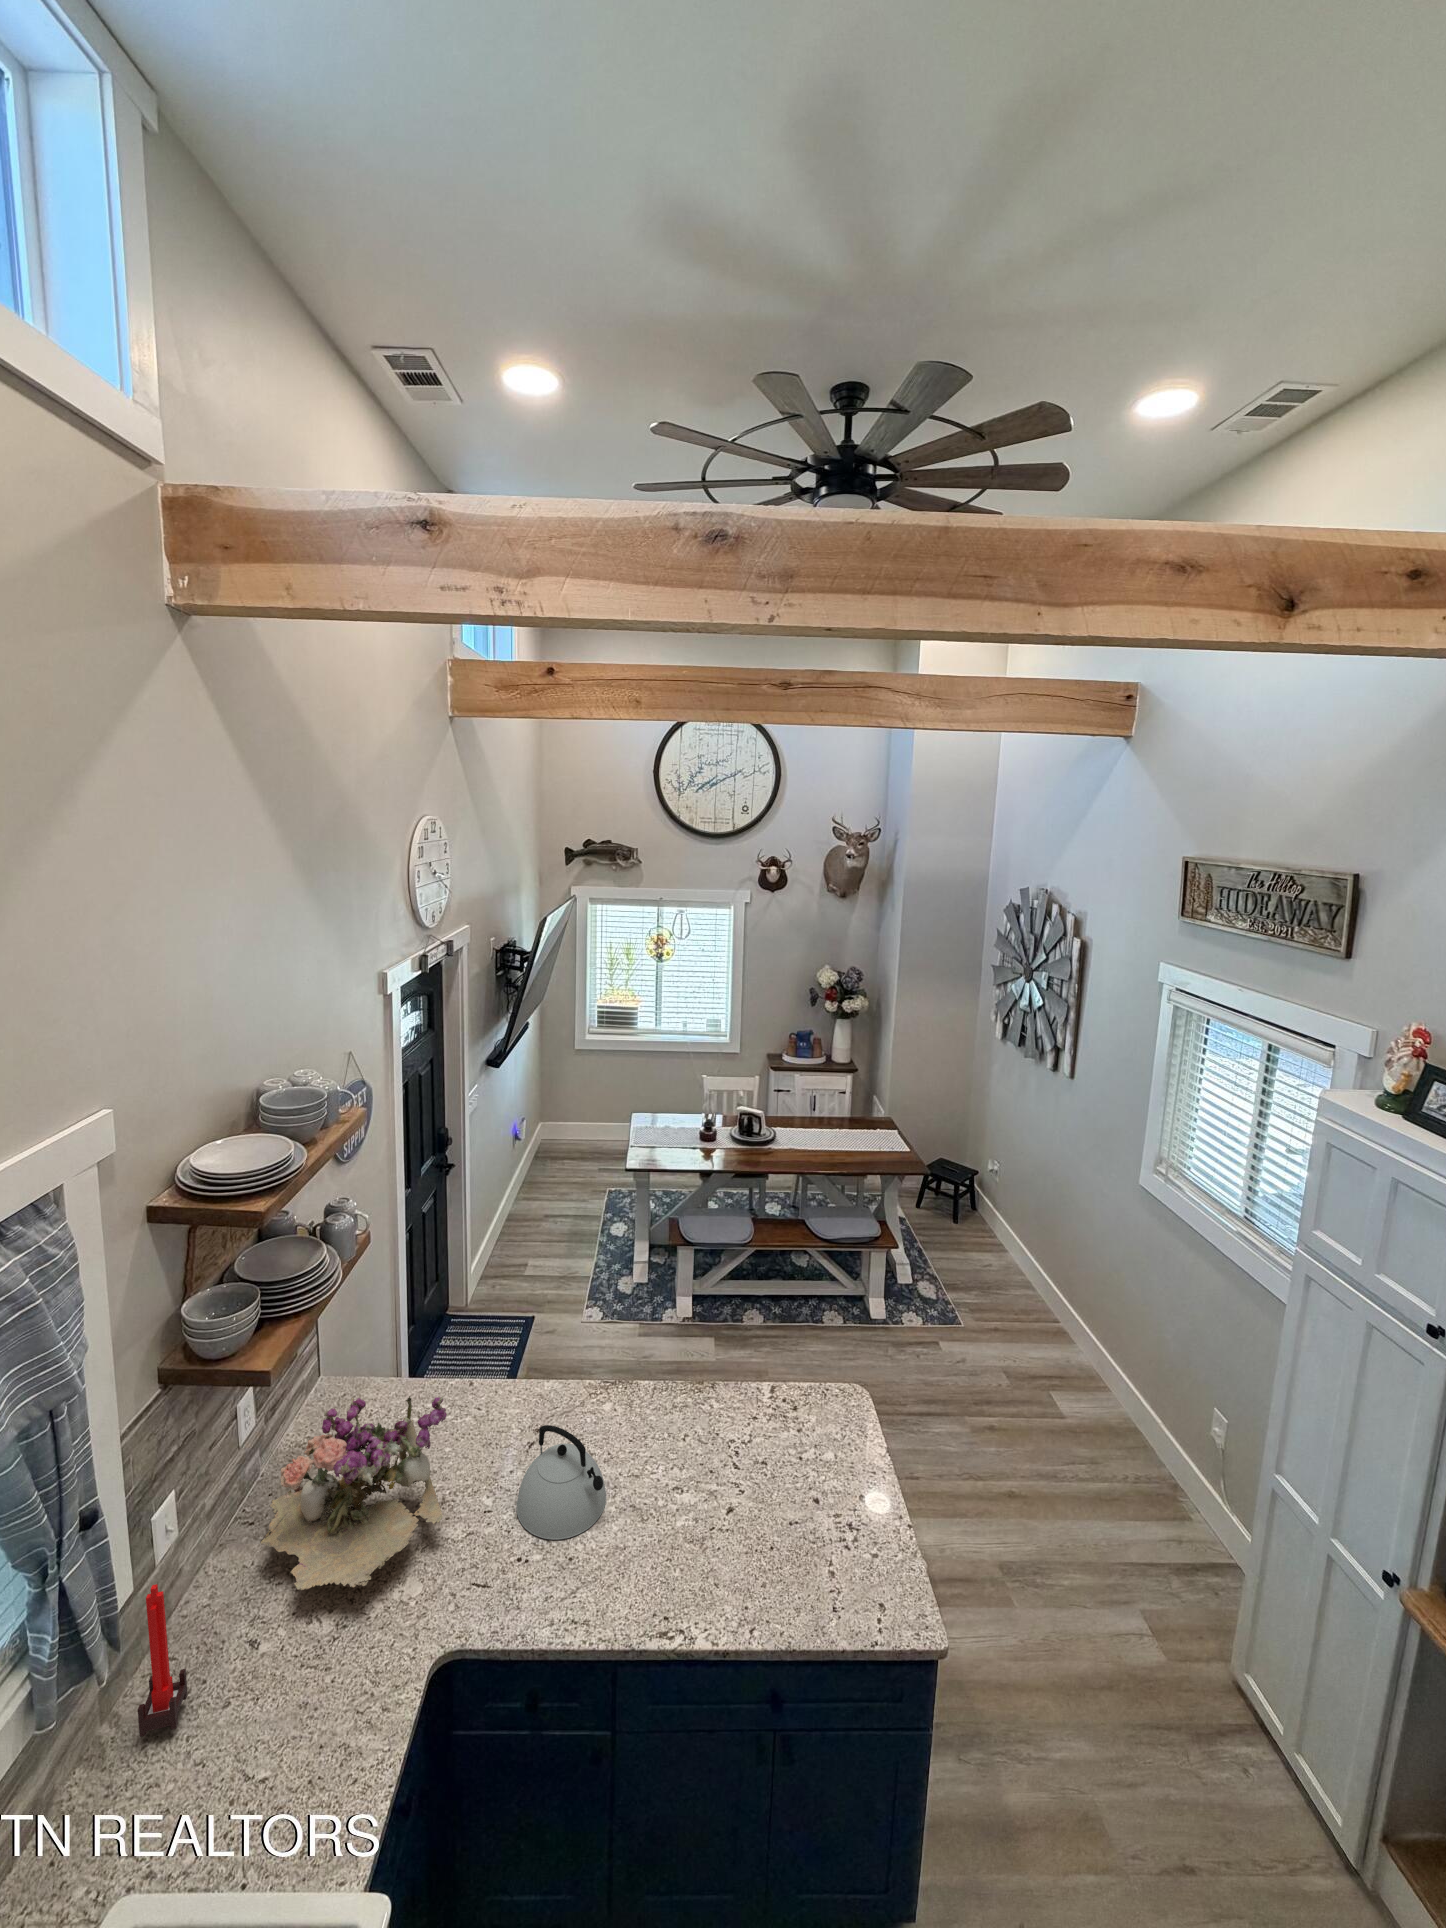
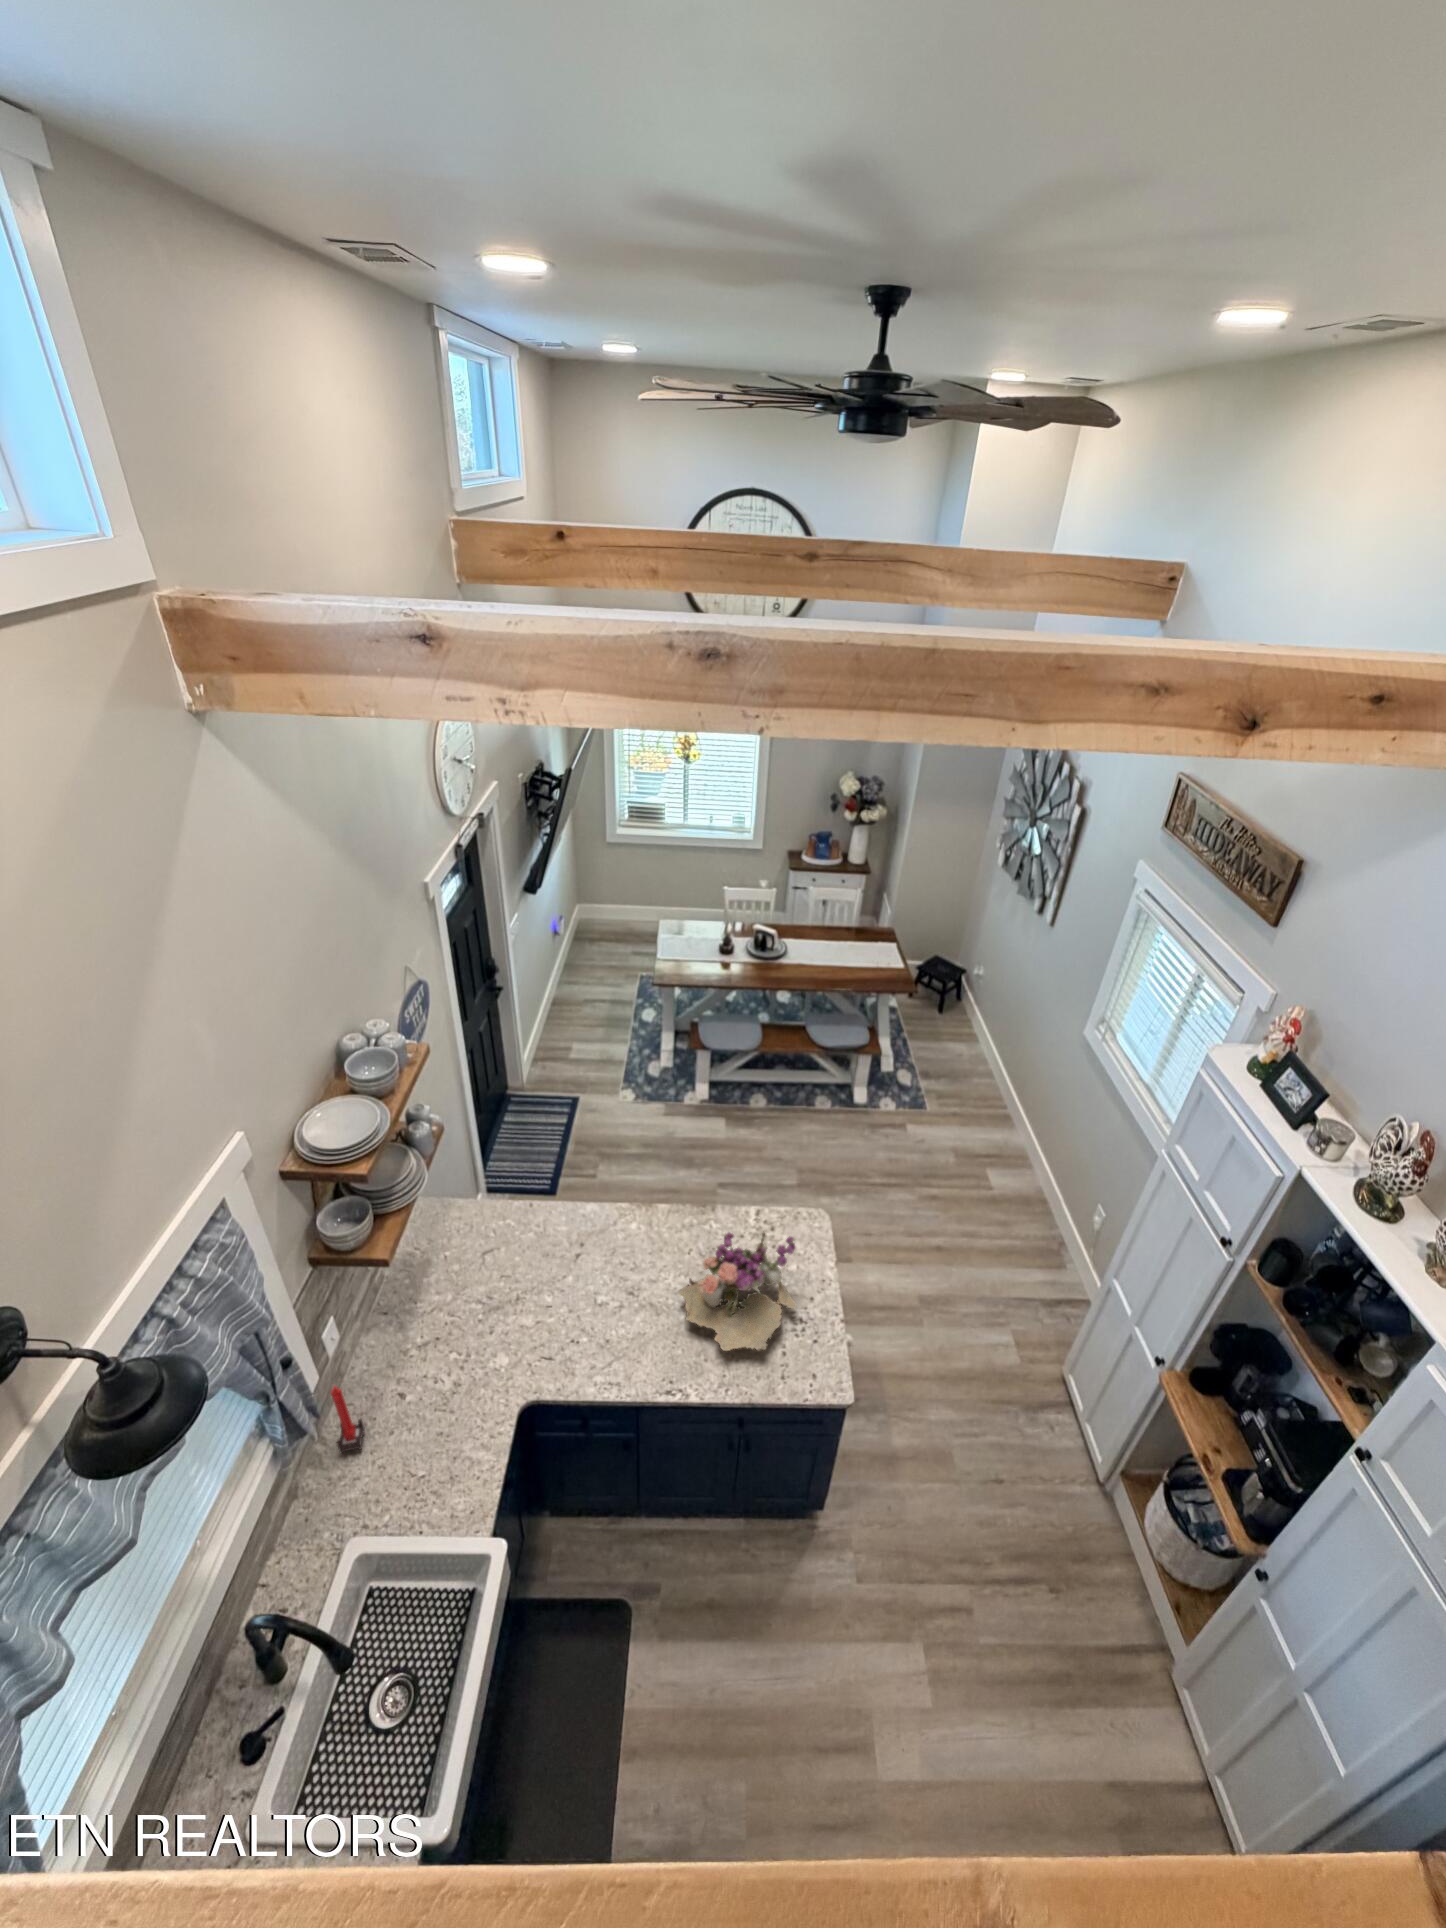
flower arrangement: present [260,1396,447,1590] -> present [680,1233,796,1351]
kettle: present [517,1425,606,1540] -> none [569,1260,631,1330]

